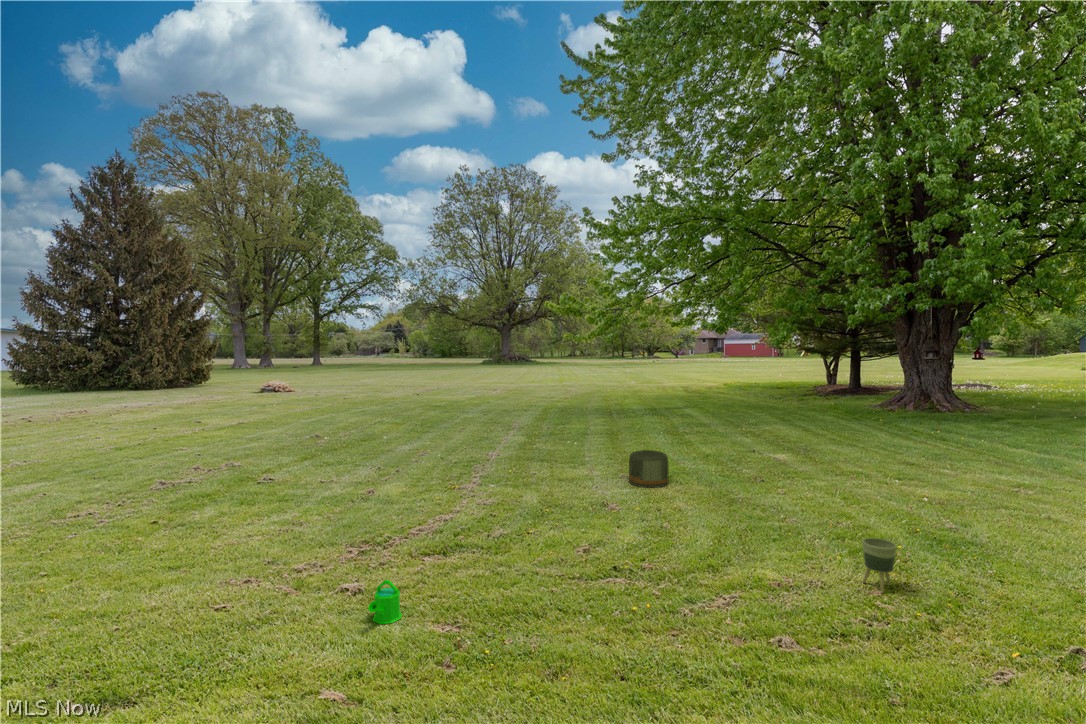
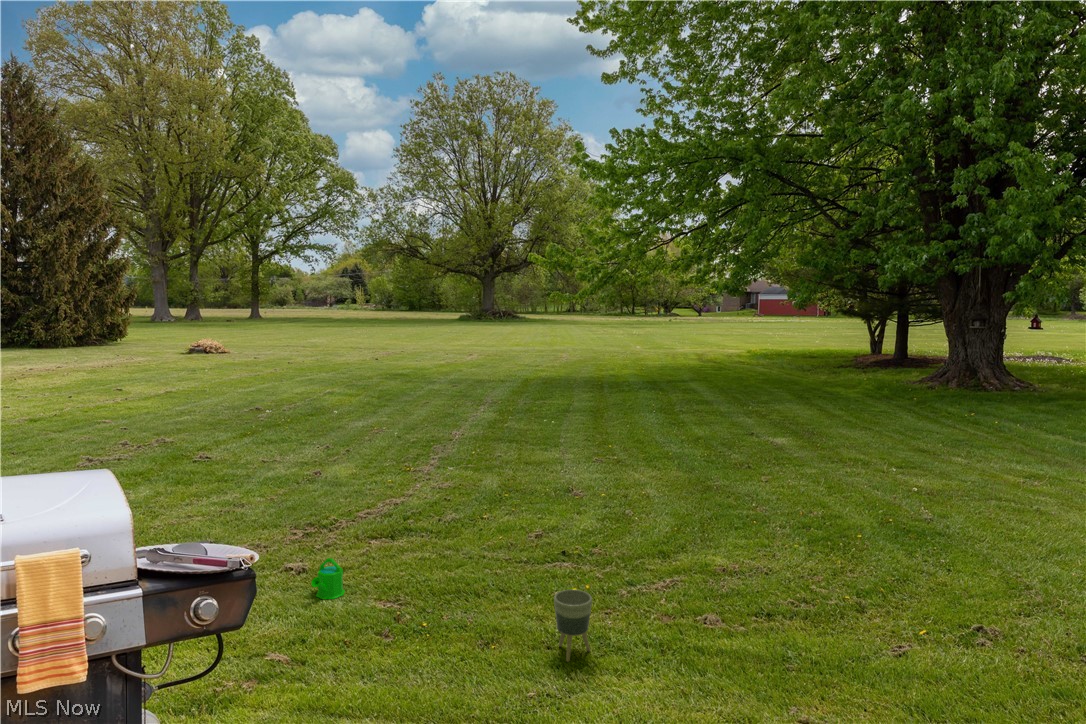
pouf: present [629,450,668,488] -> none [603,433,646,474]
planter: present [862,538,897,593] -> present [554,590,592,662]

